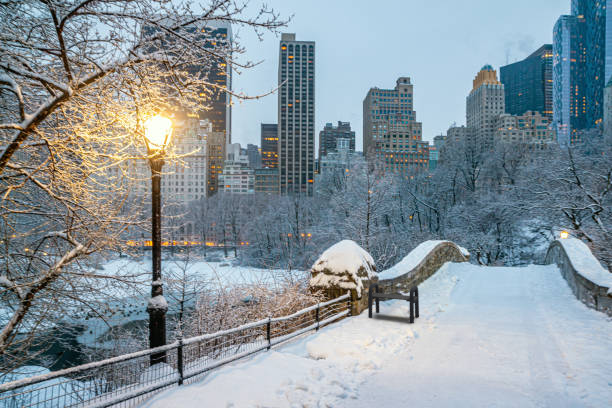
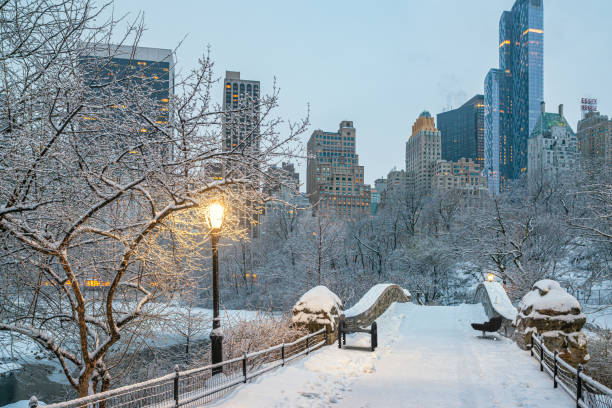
lounge chair: none [545,282,591,311] -> present [471,317,503,338]

